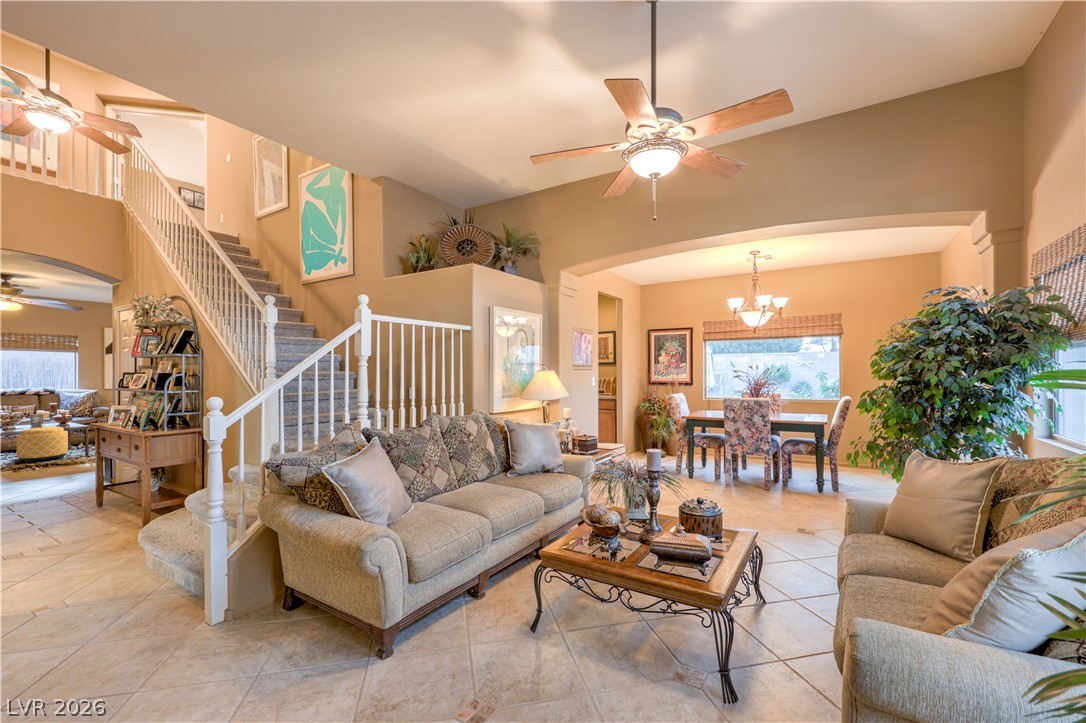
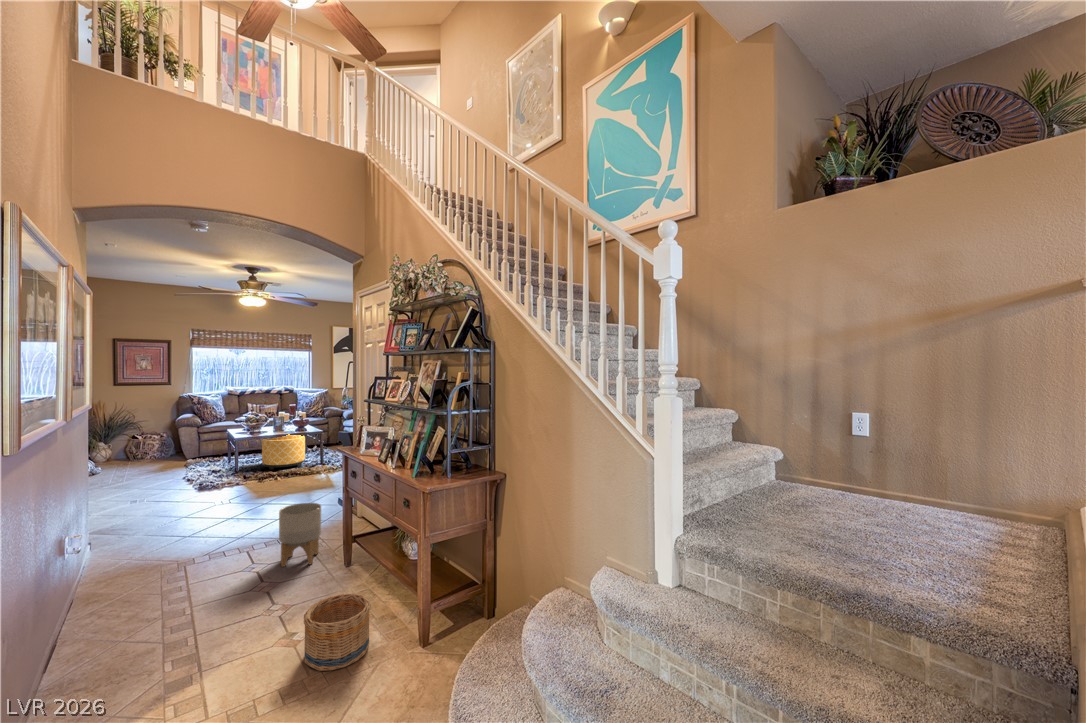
planter: none [36,466,75,511] -> present [279,503,321,567]
basket: none [54,504,105,542] -> present [304,594,371,671]

